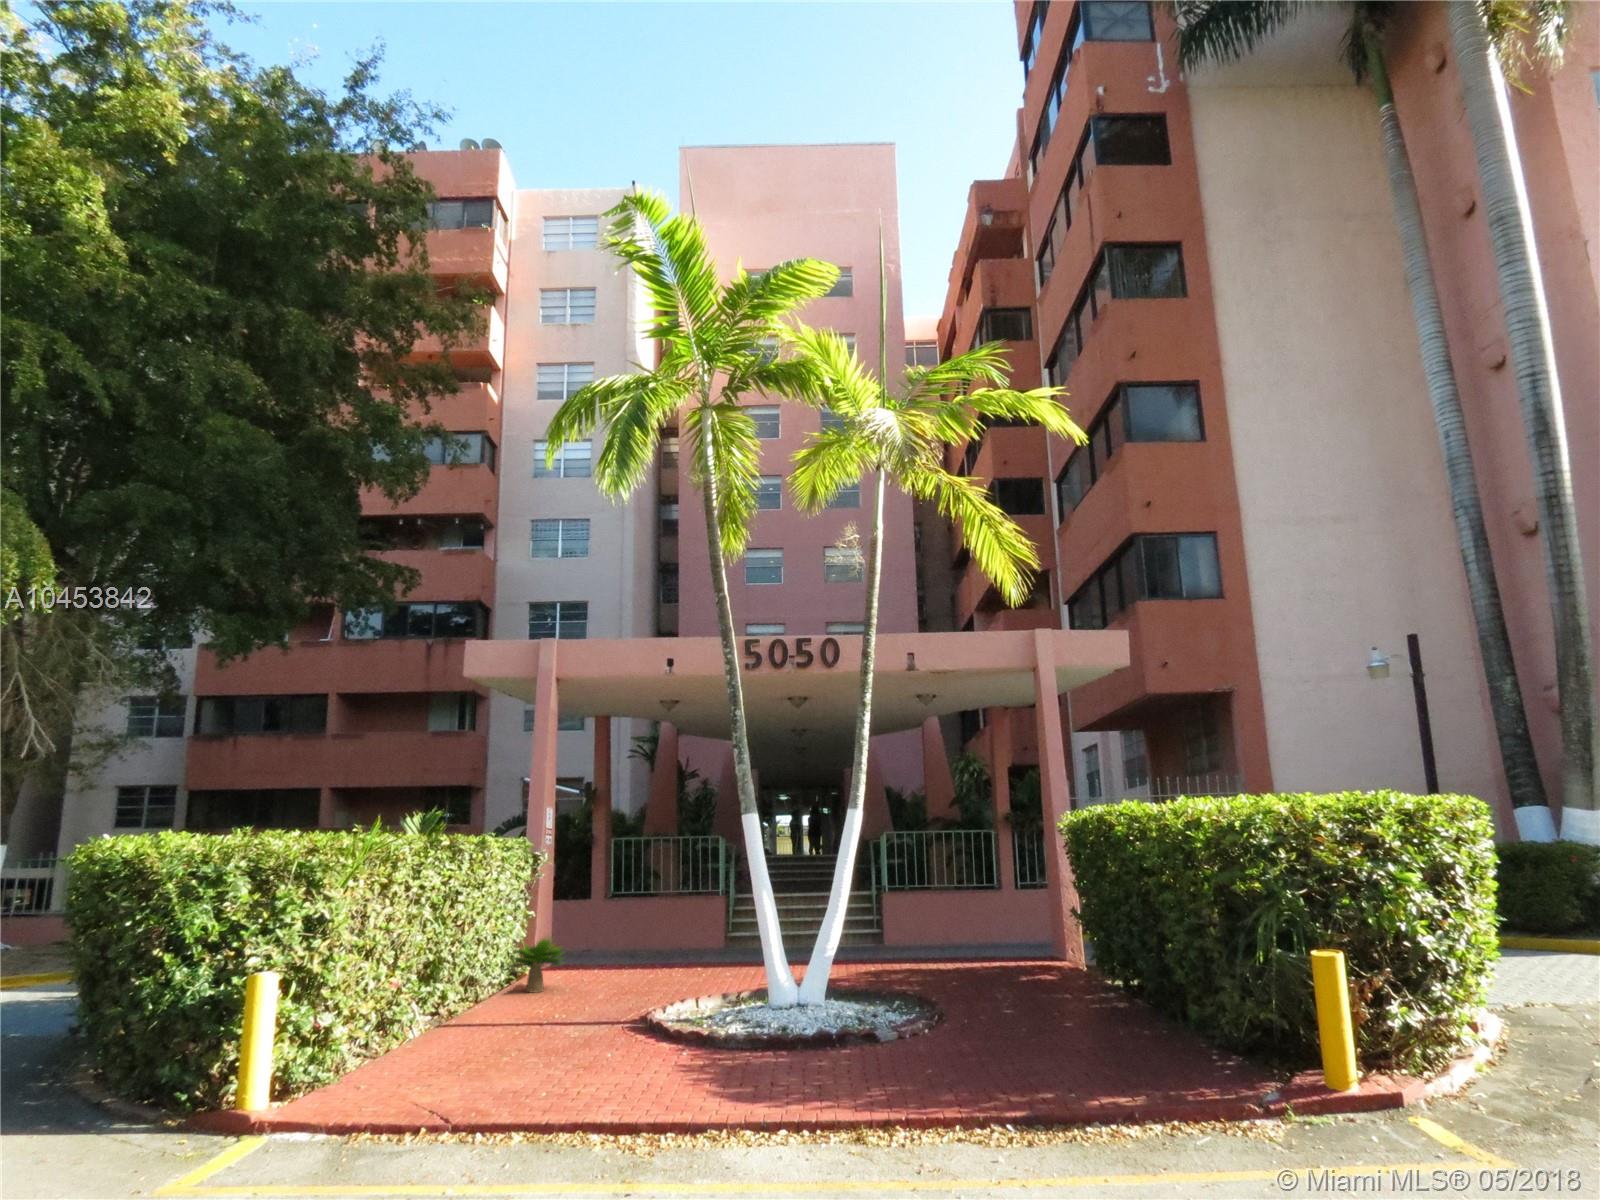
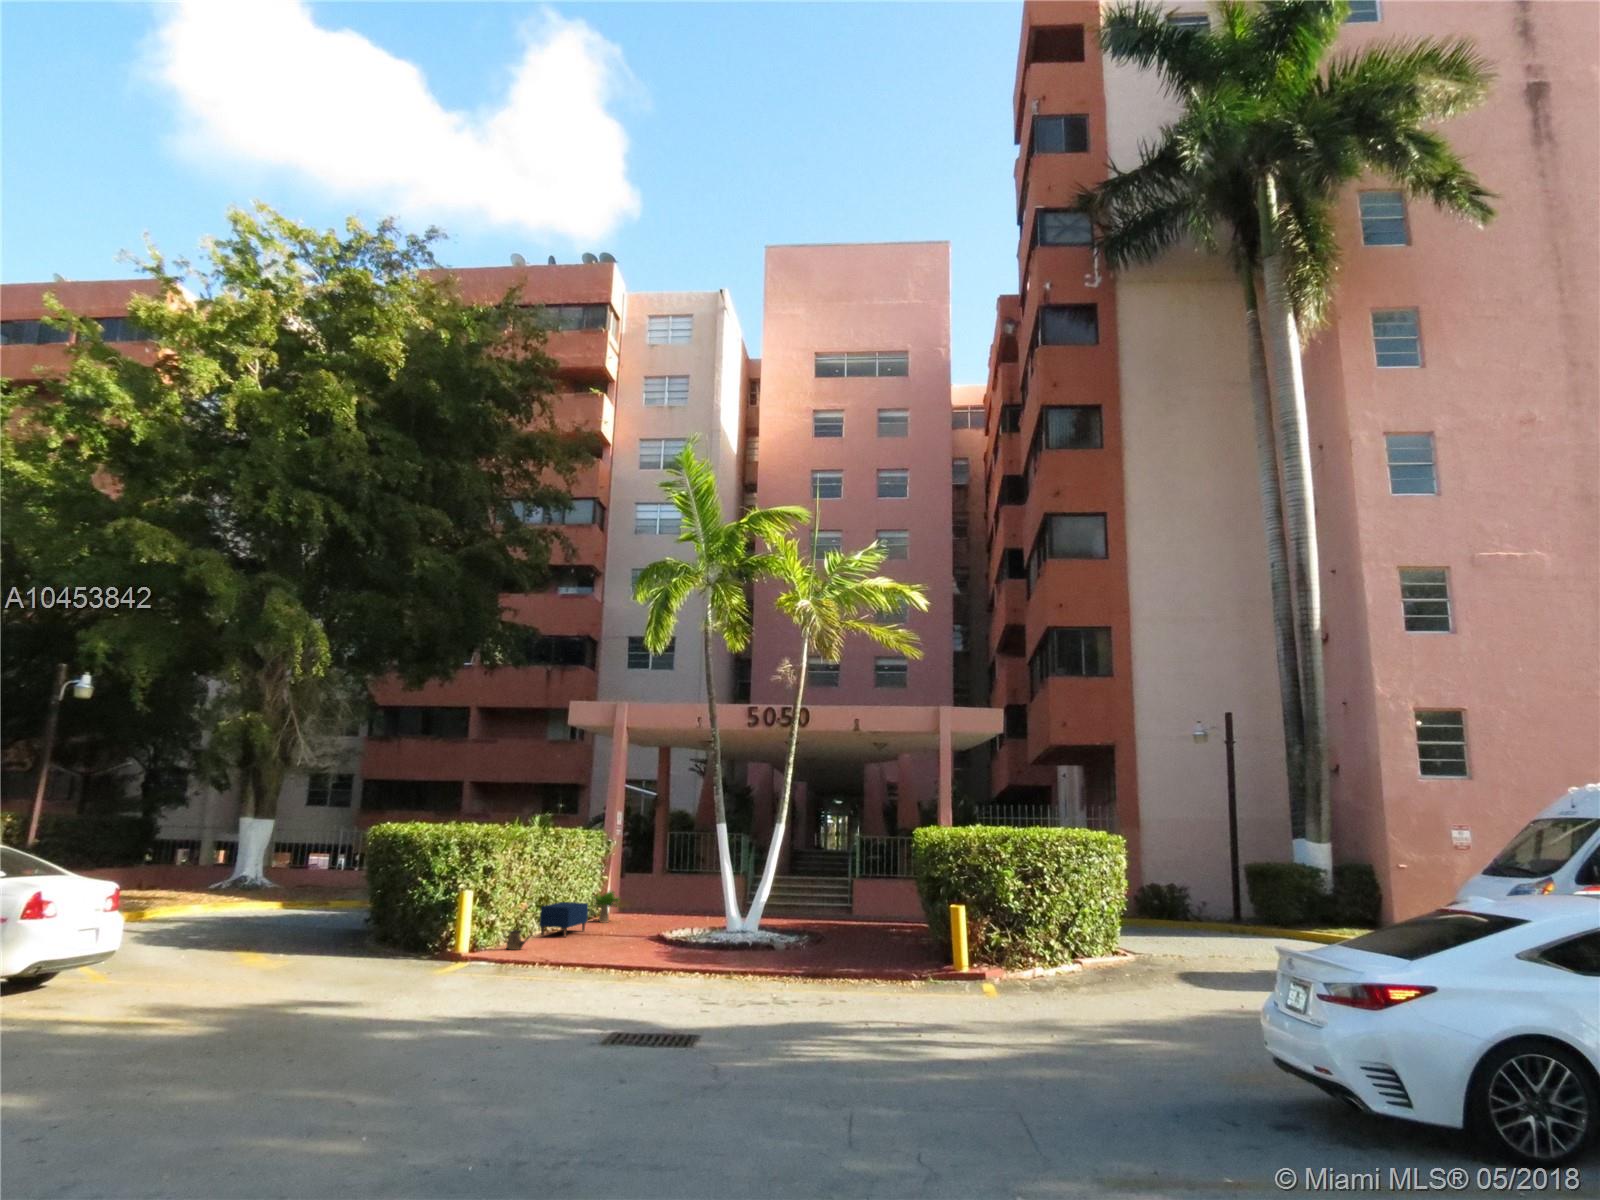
bench: none [424,965,513,1037] -> present [539,902,588,937]
watering can: none [348,1037,420,1085] -> present [506,930,531,950]

